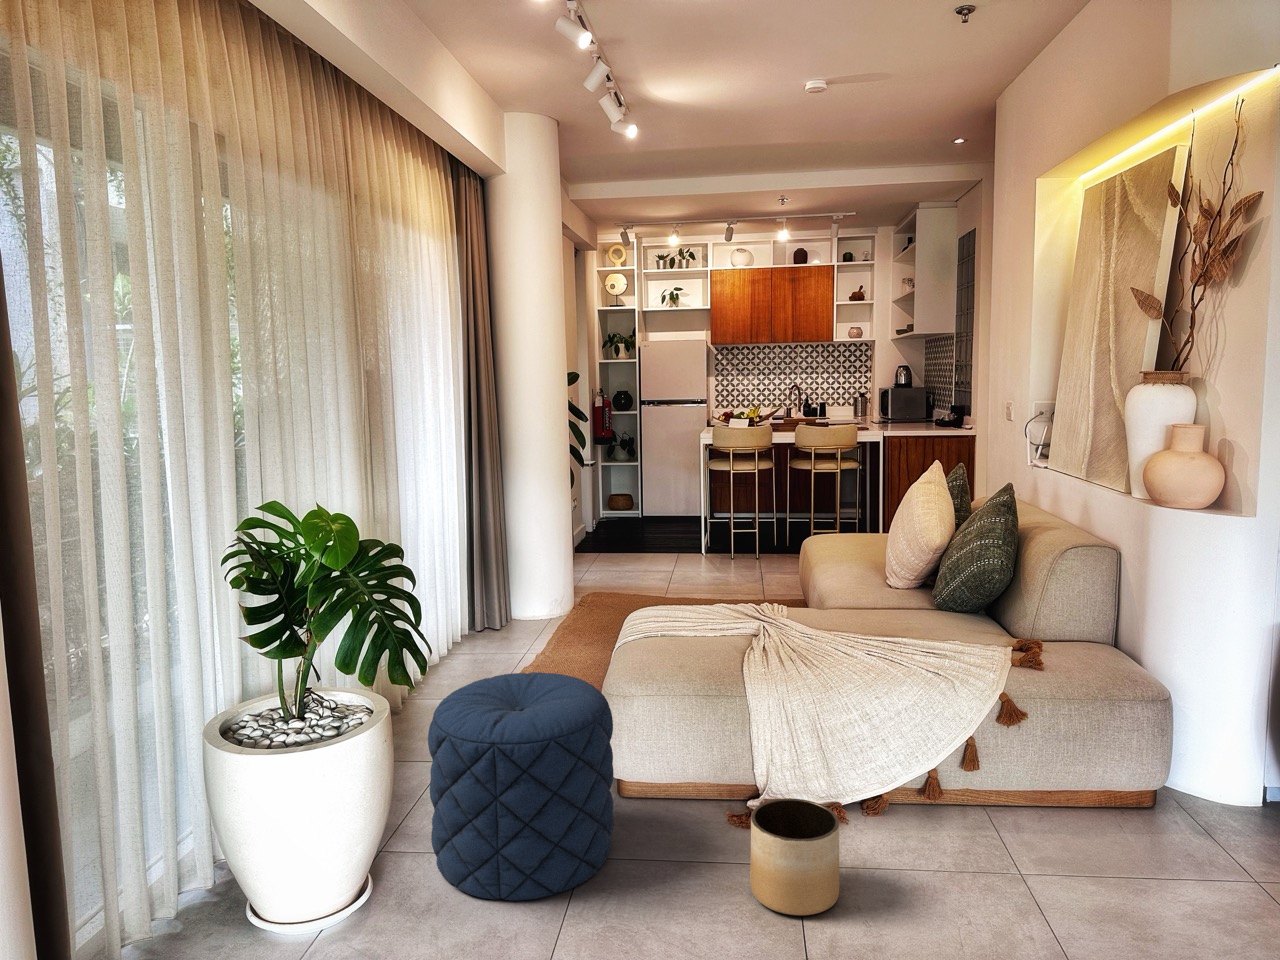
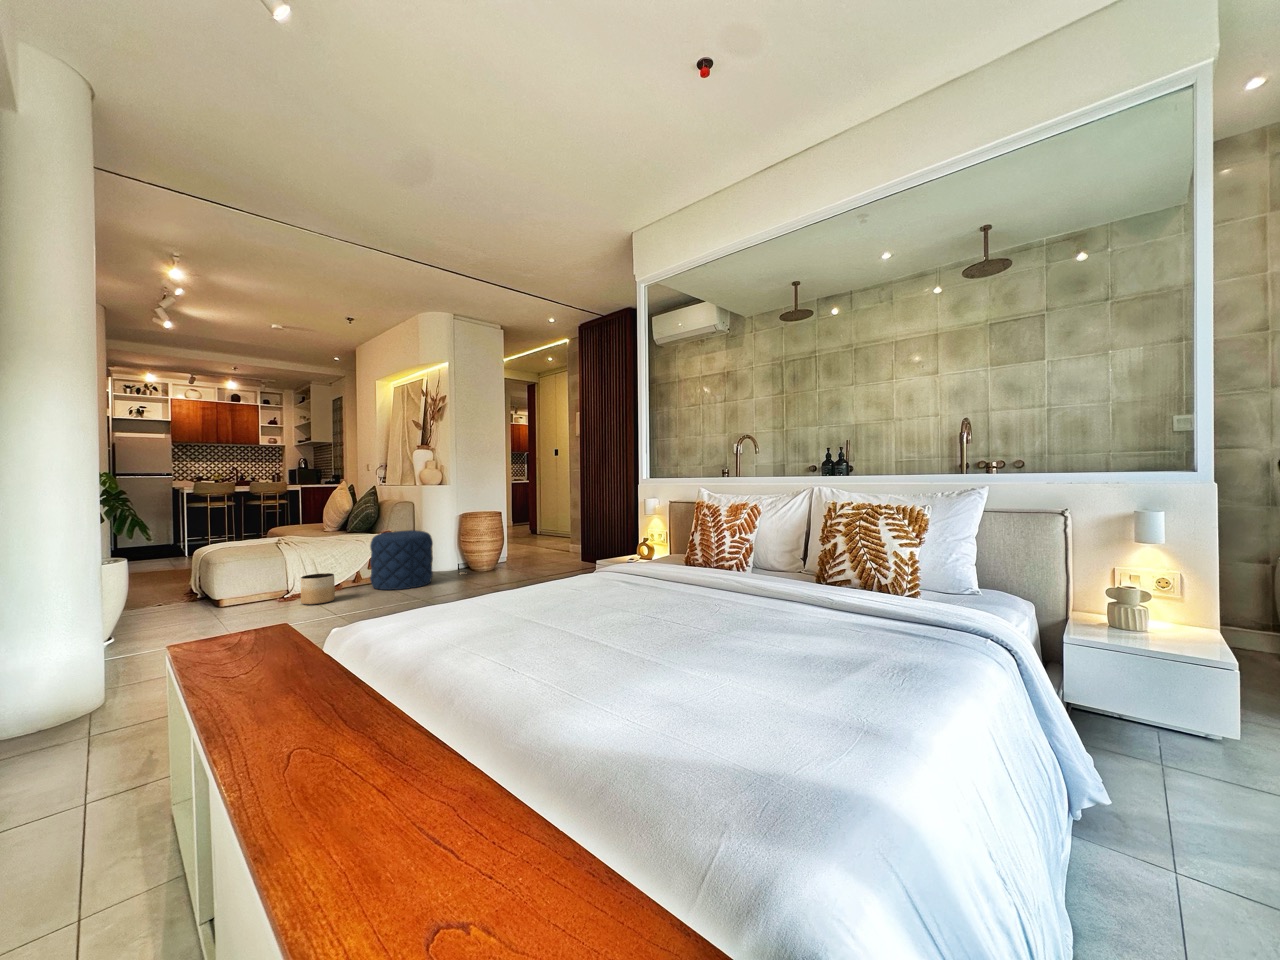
pouf: present [428,672,614,900] -> present [370,530,433,590]

